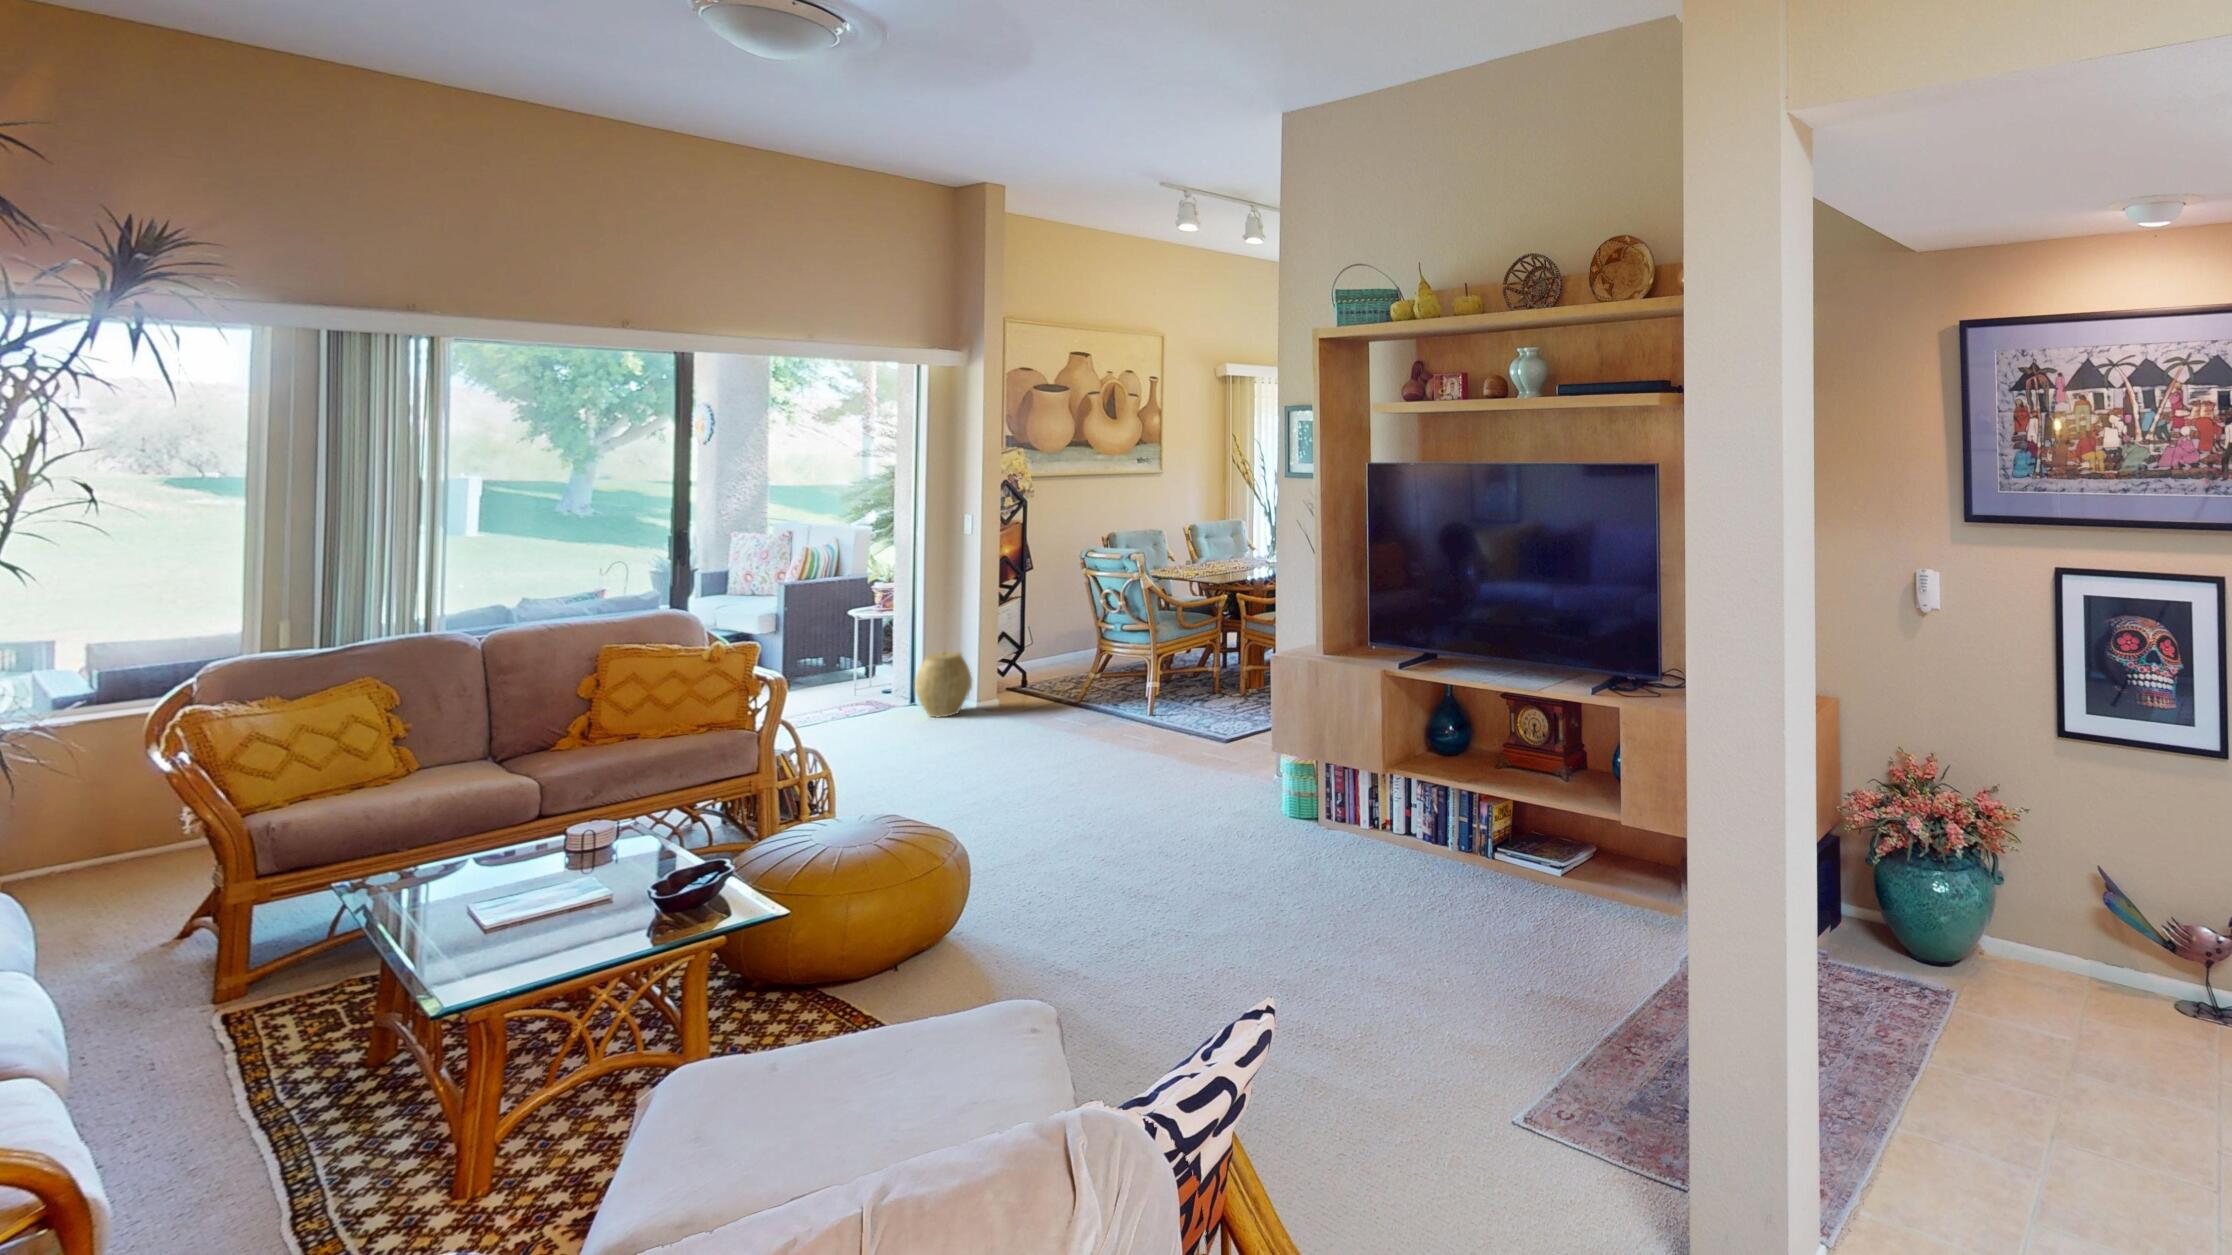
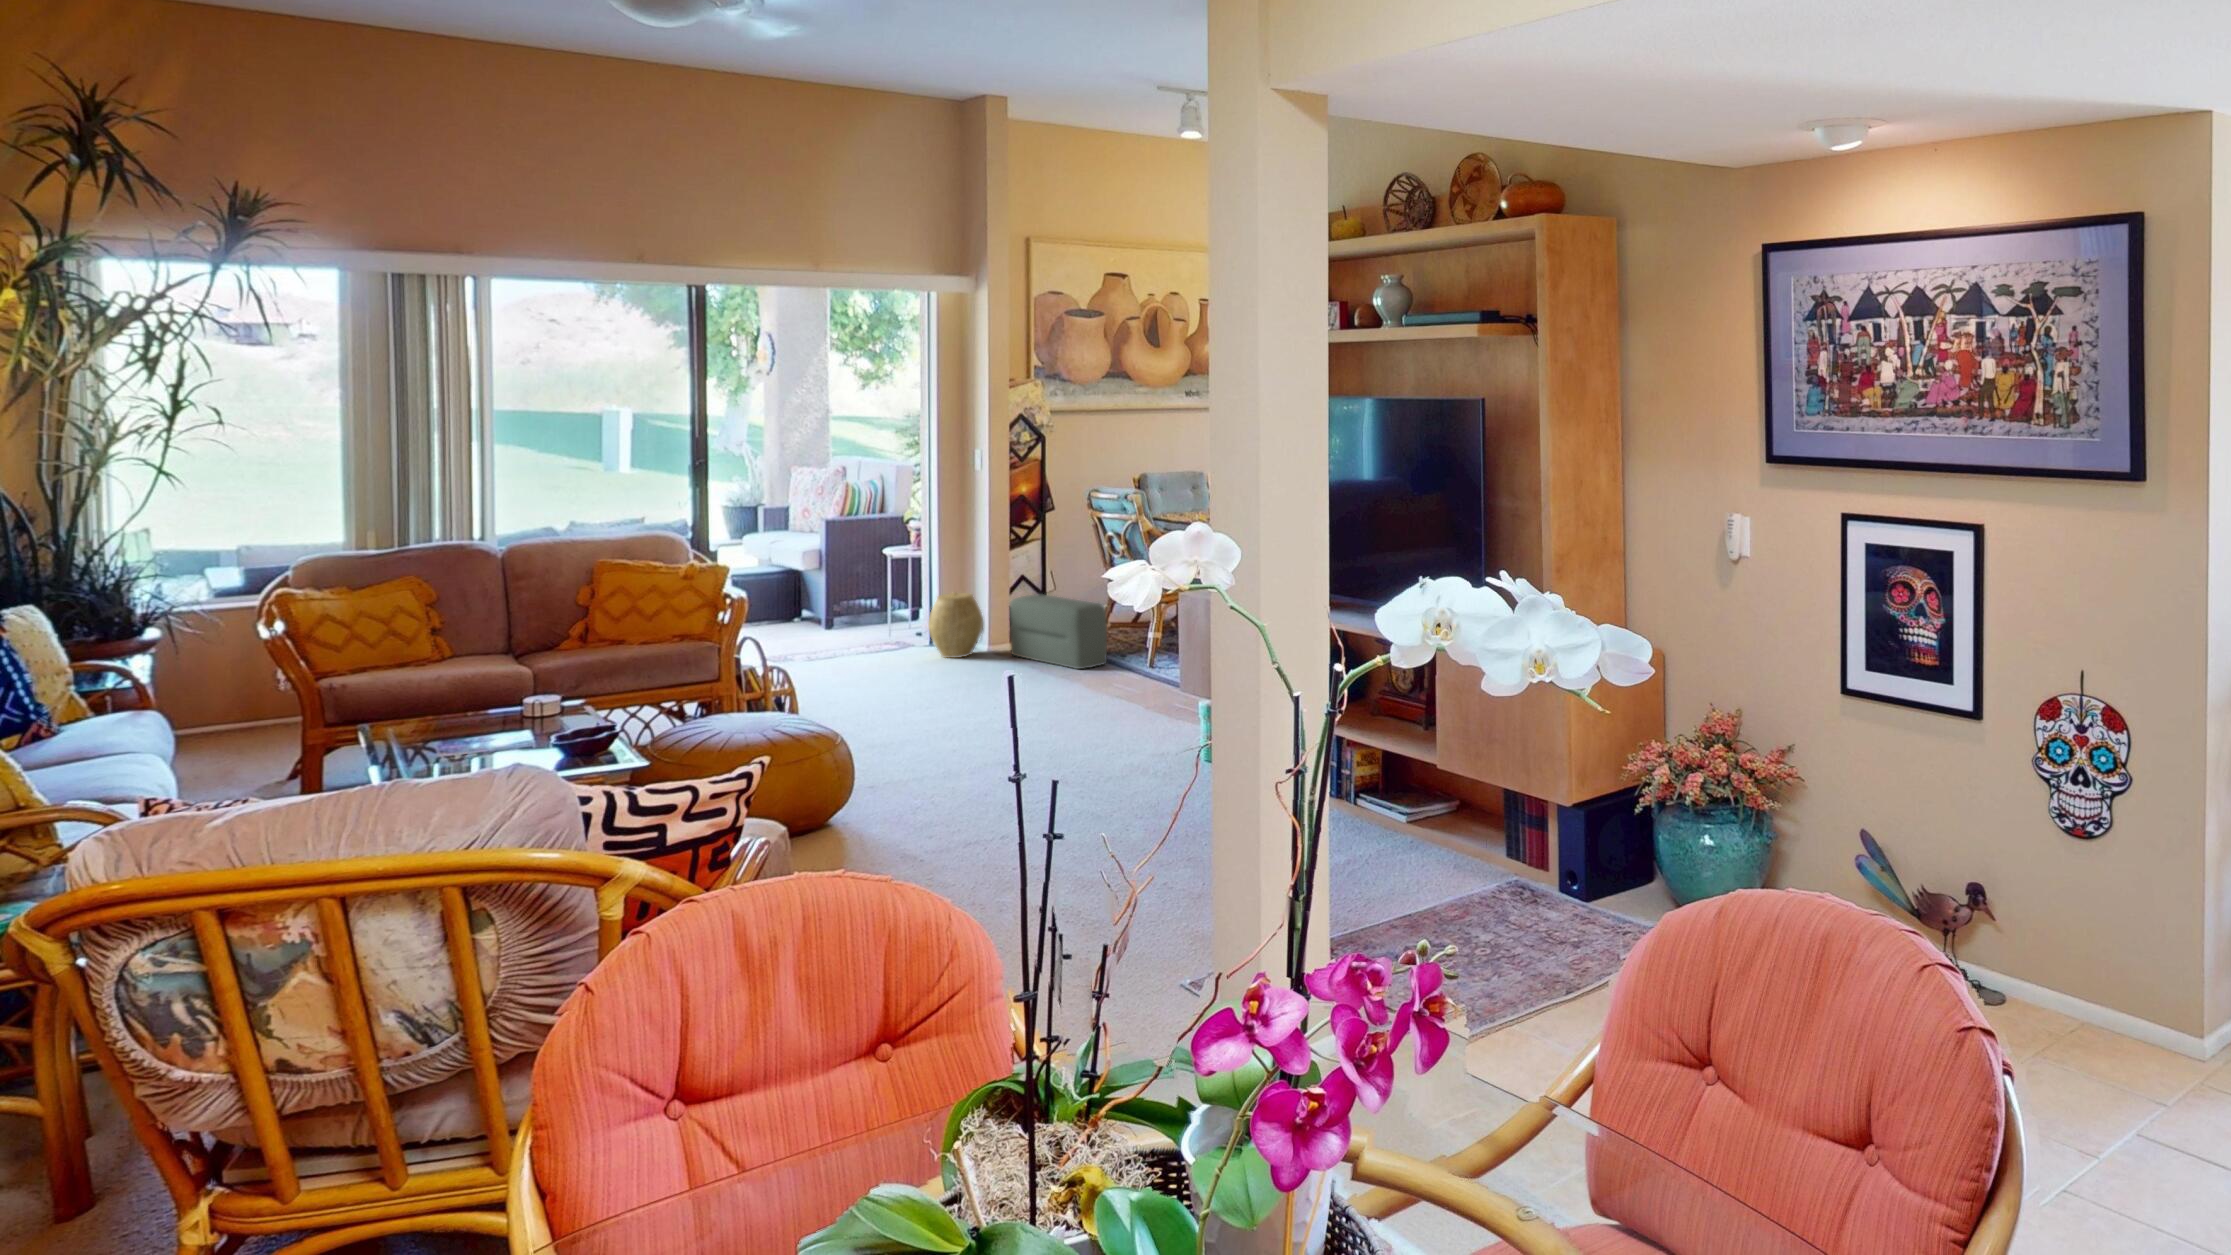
pouf: none [1001,650,1107,722] -> present [1010,594,1107,669]

